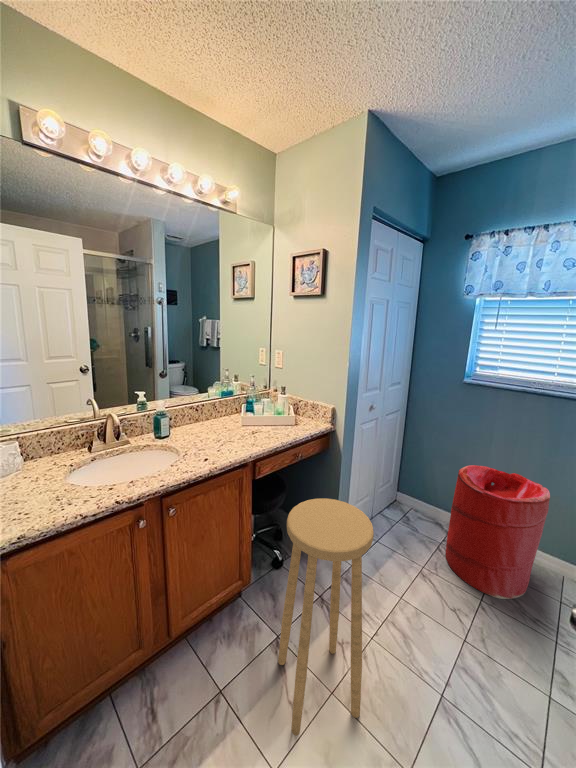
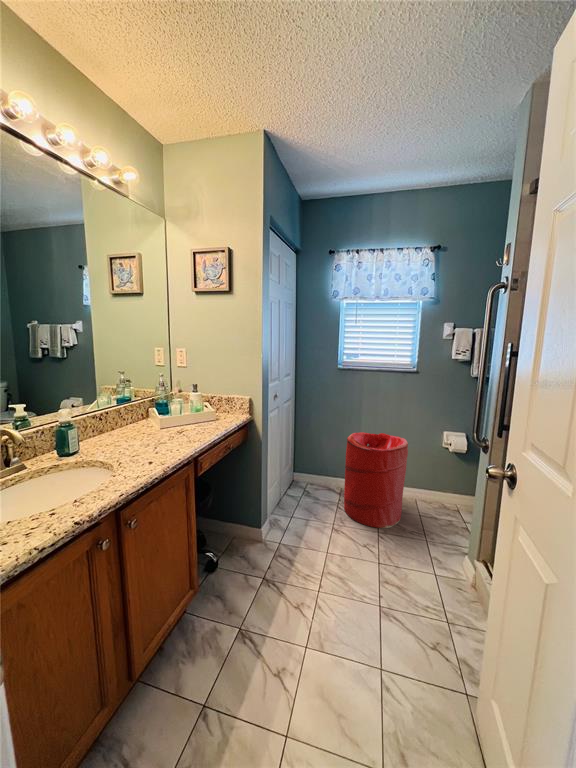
stool: present [278,498,374,736] -> none [248,472,334,697]

